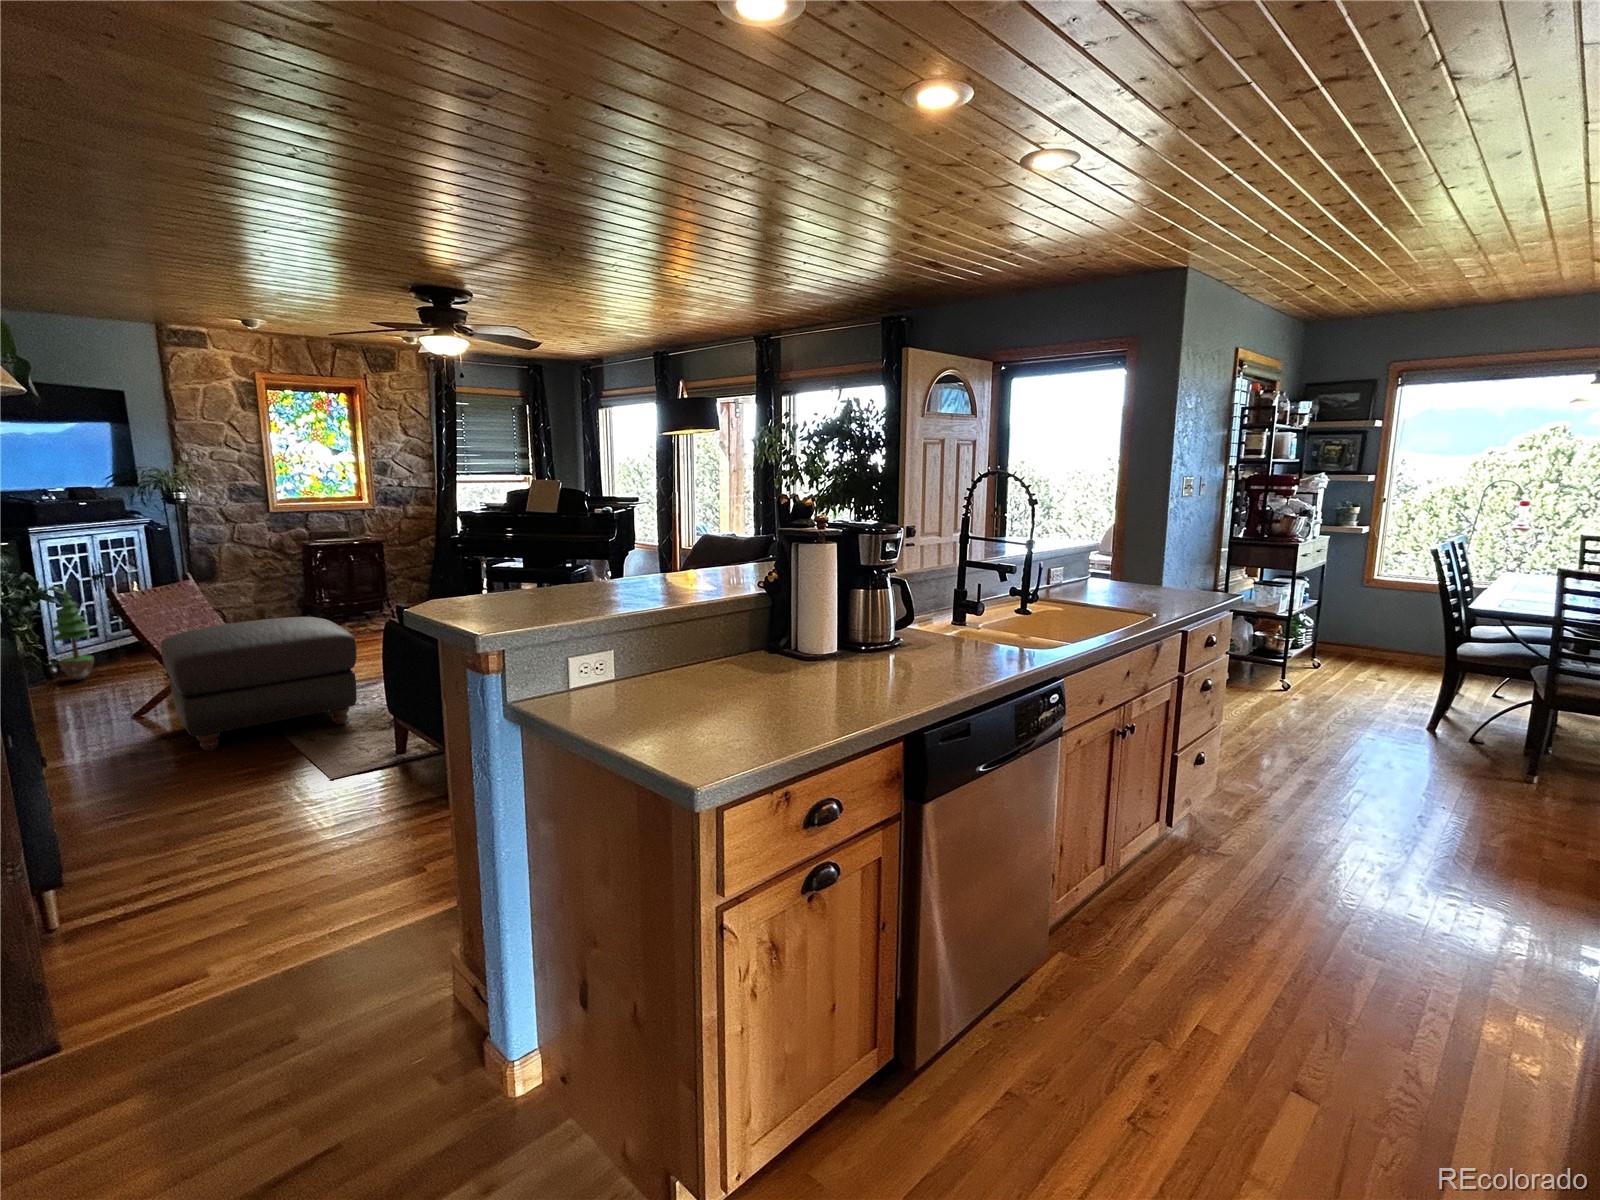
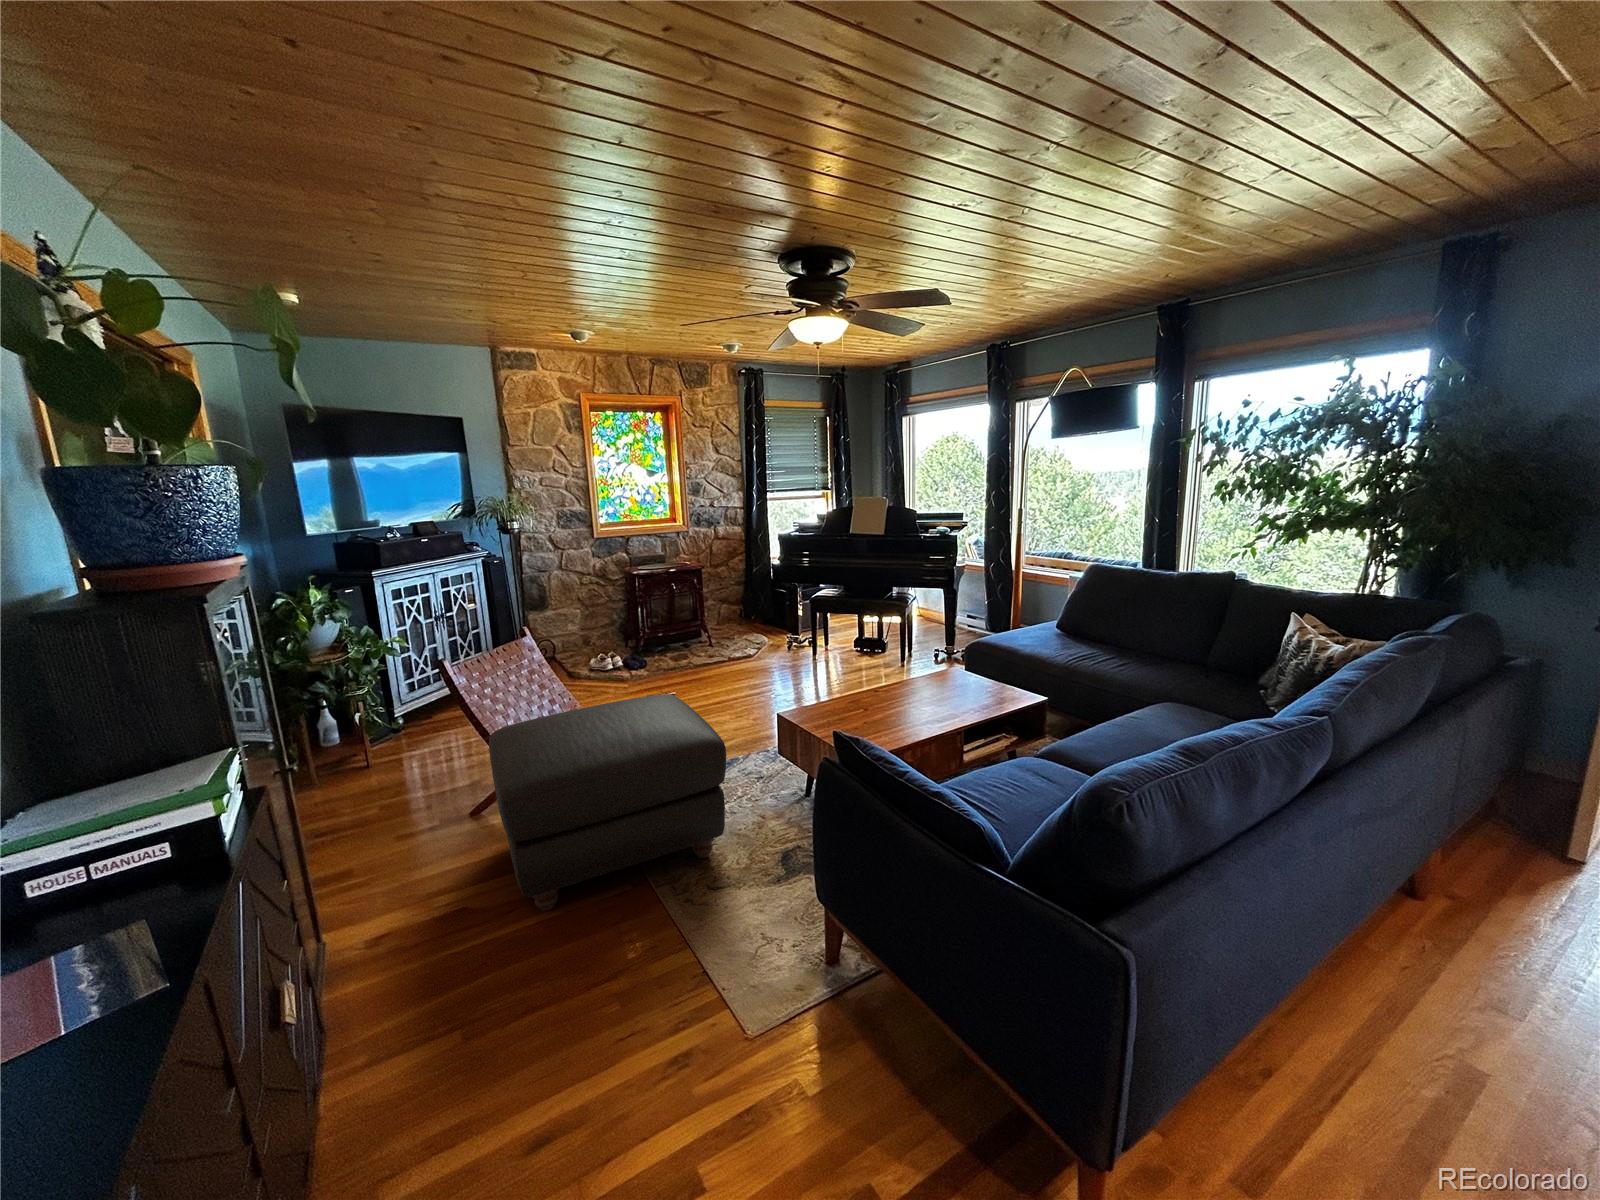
potted tree: present [52,591,94,680] -> none [393,638,434,735]

